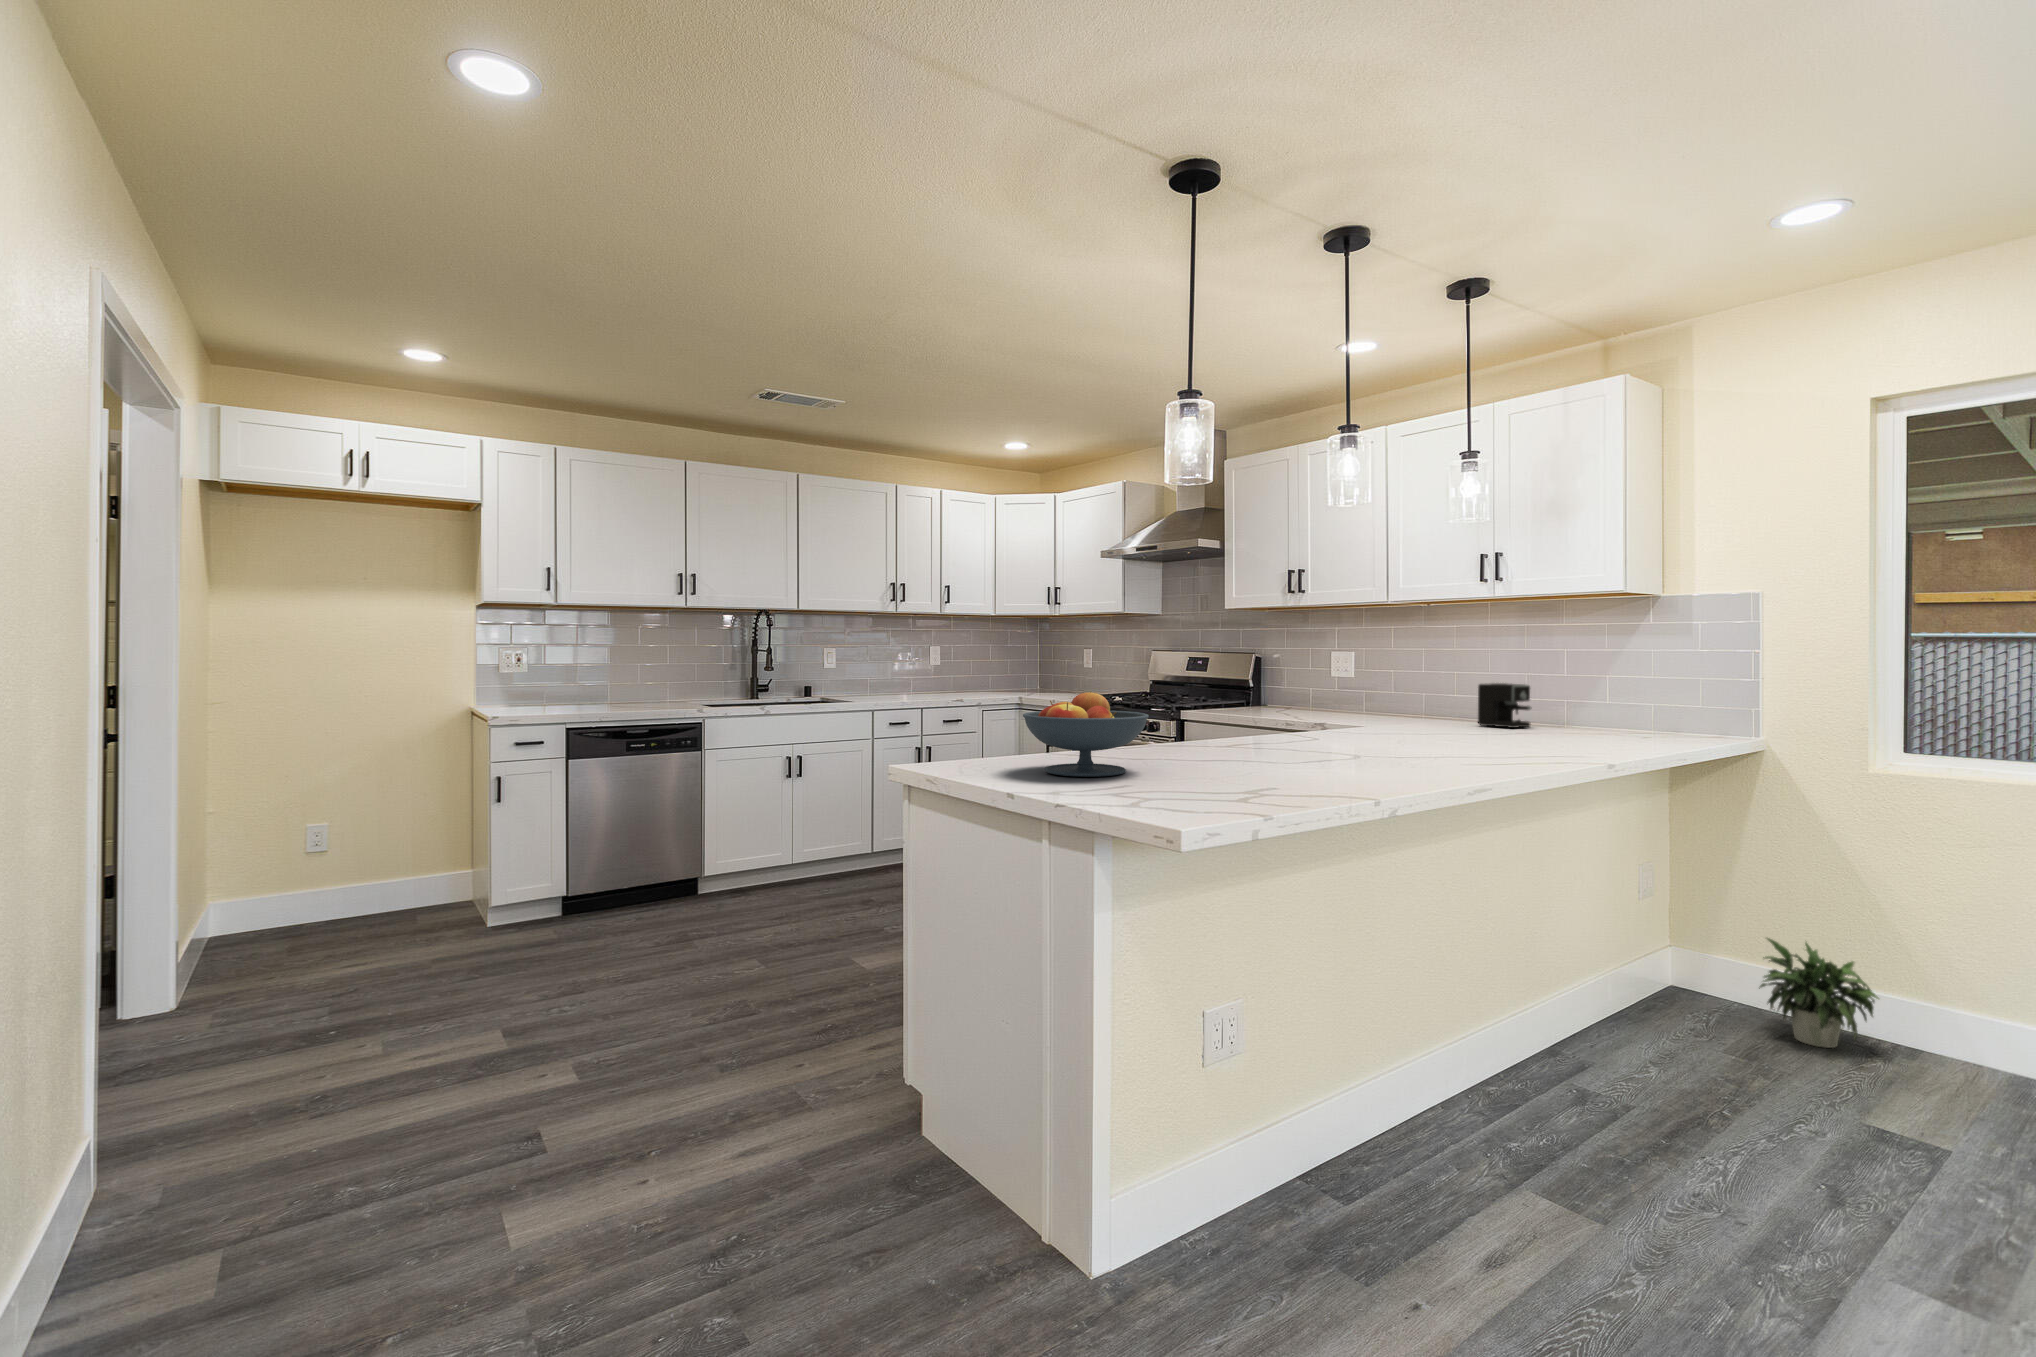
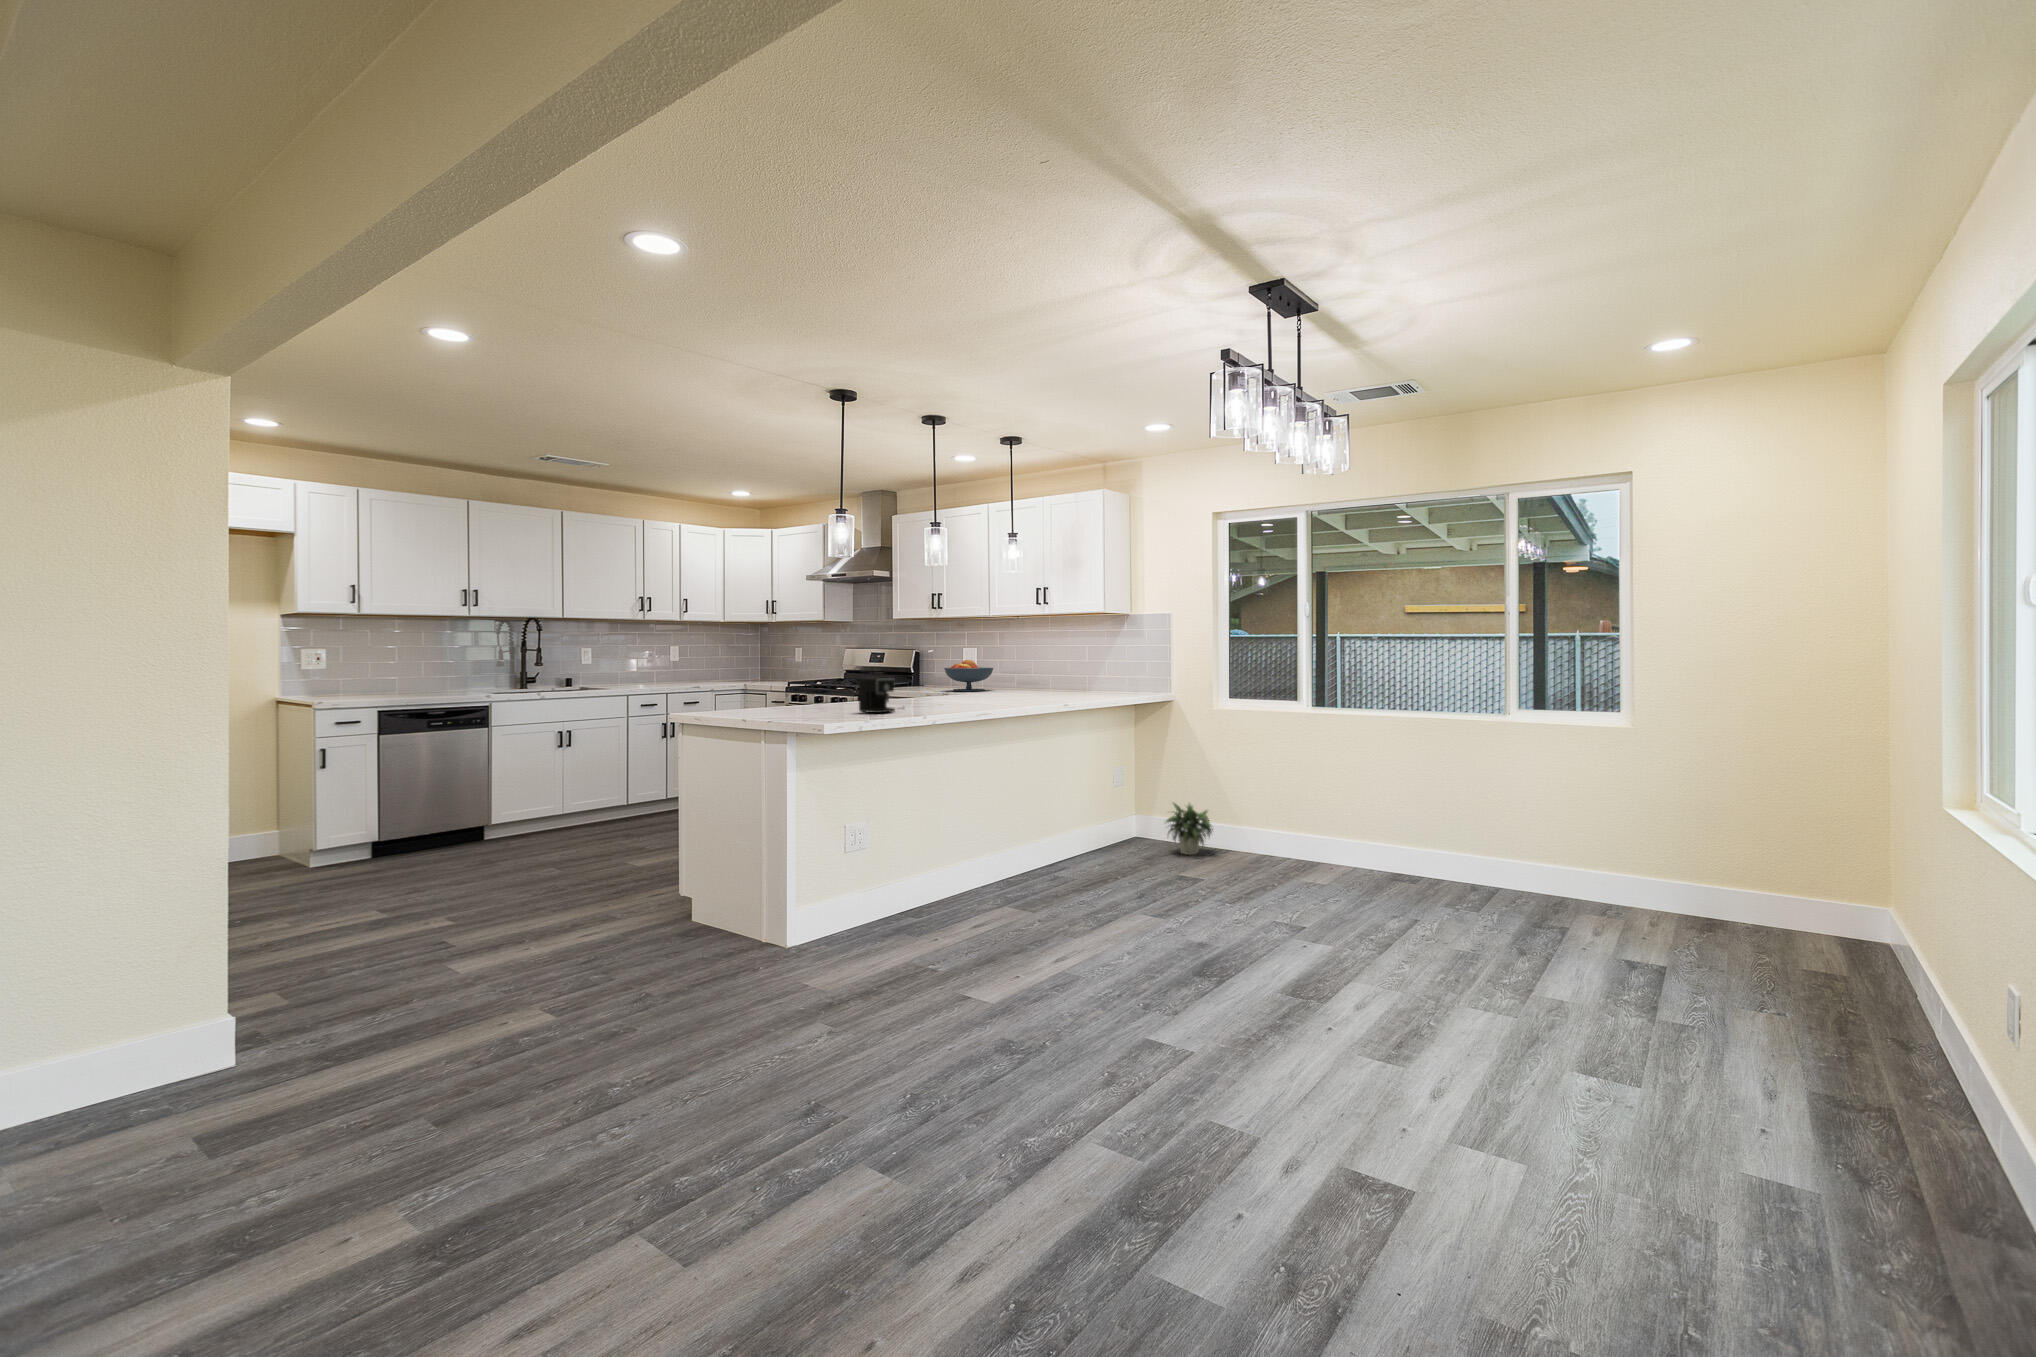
coffee maker: present [1478,683,1531,728] -> present [859,678,899,713]
fruit bowl: present [1023,692,1149,777] -> present [944,660,993,691]

